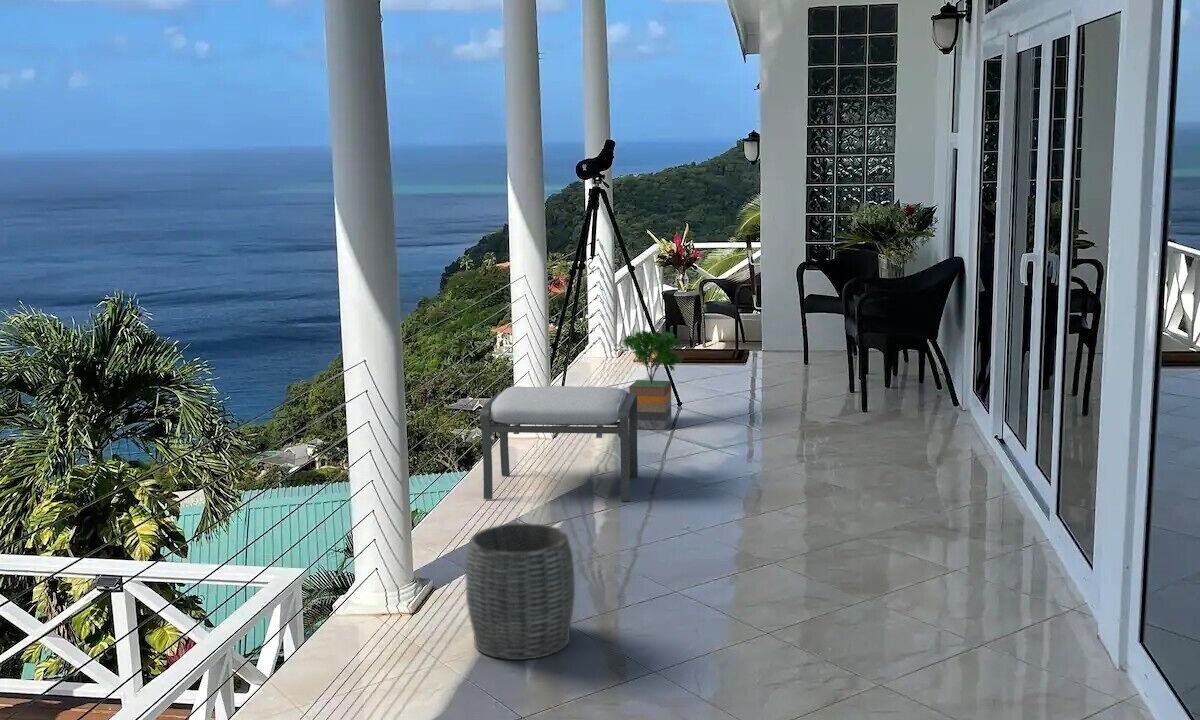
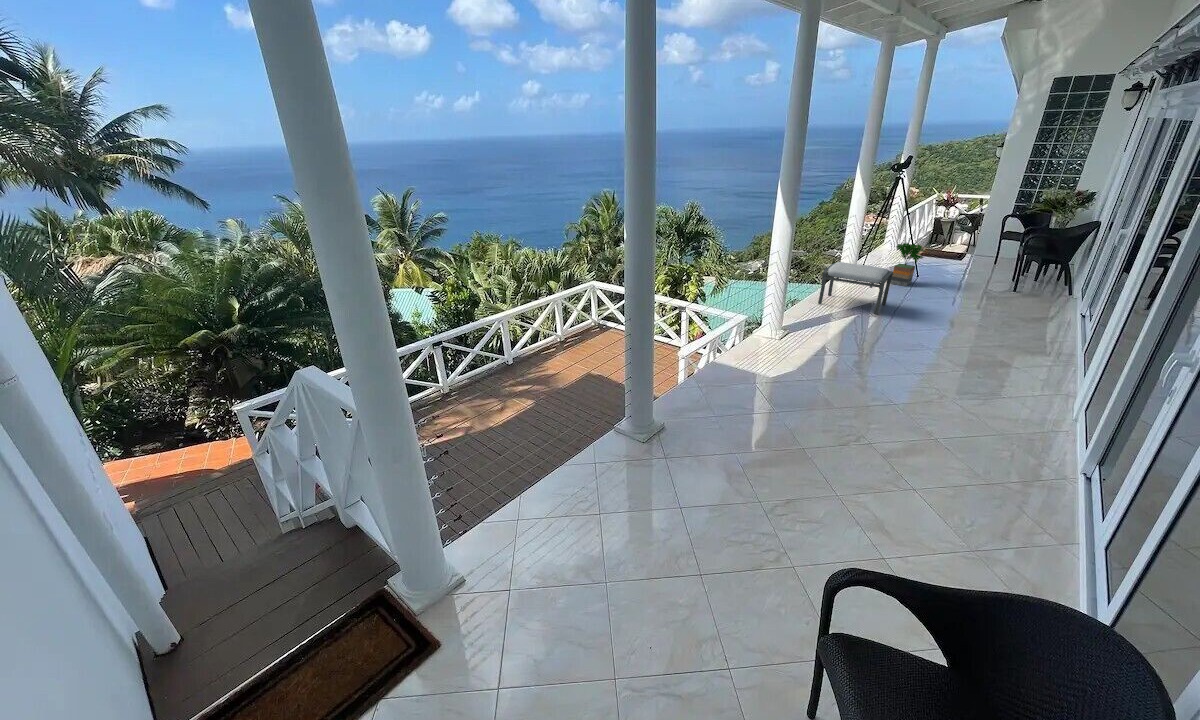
woven basket: present [466,523,575,660] -> none [800,316,842,363]

